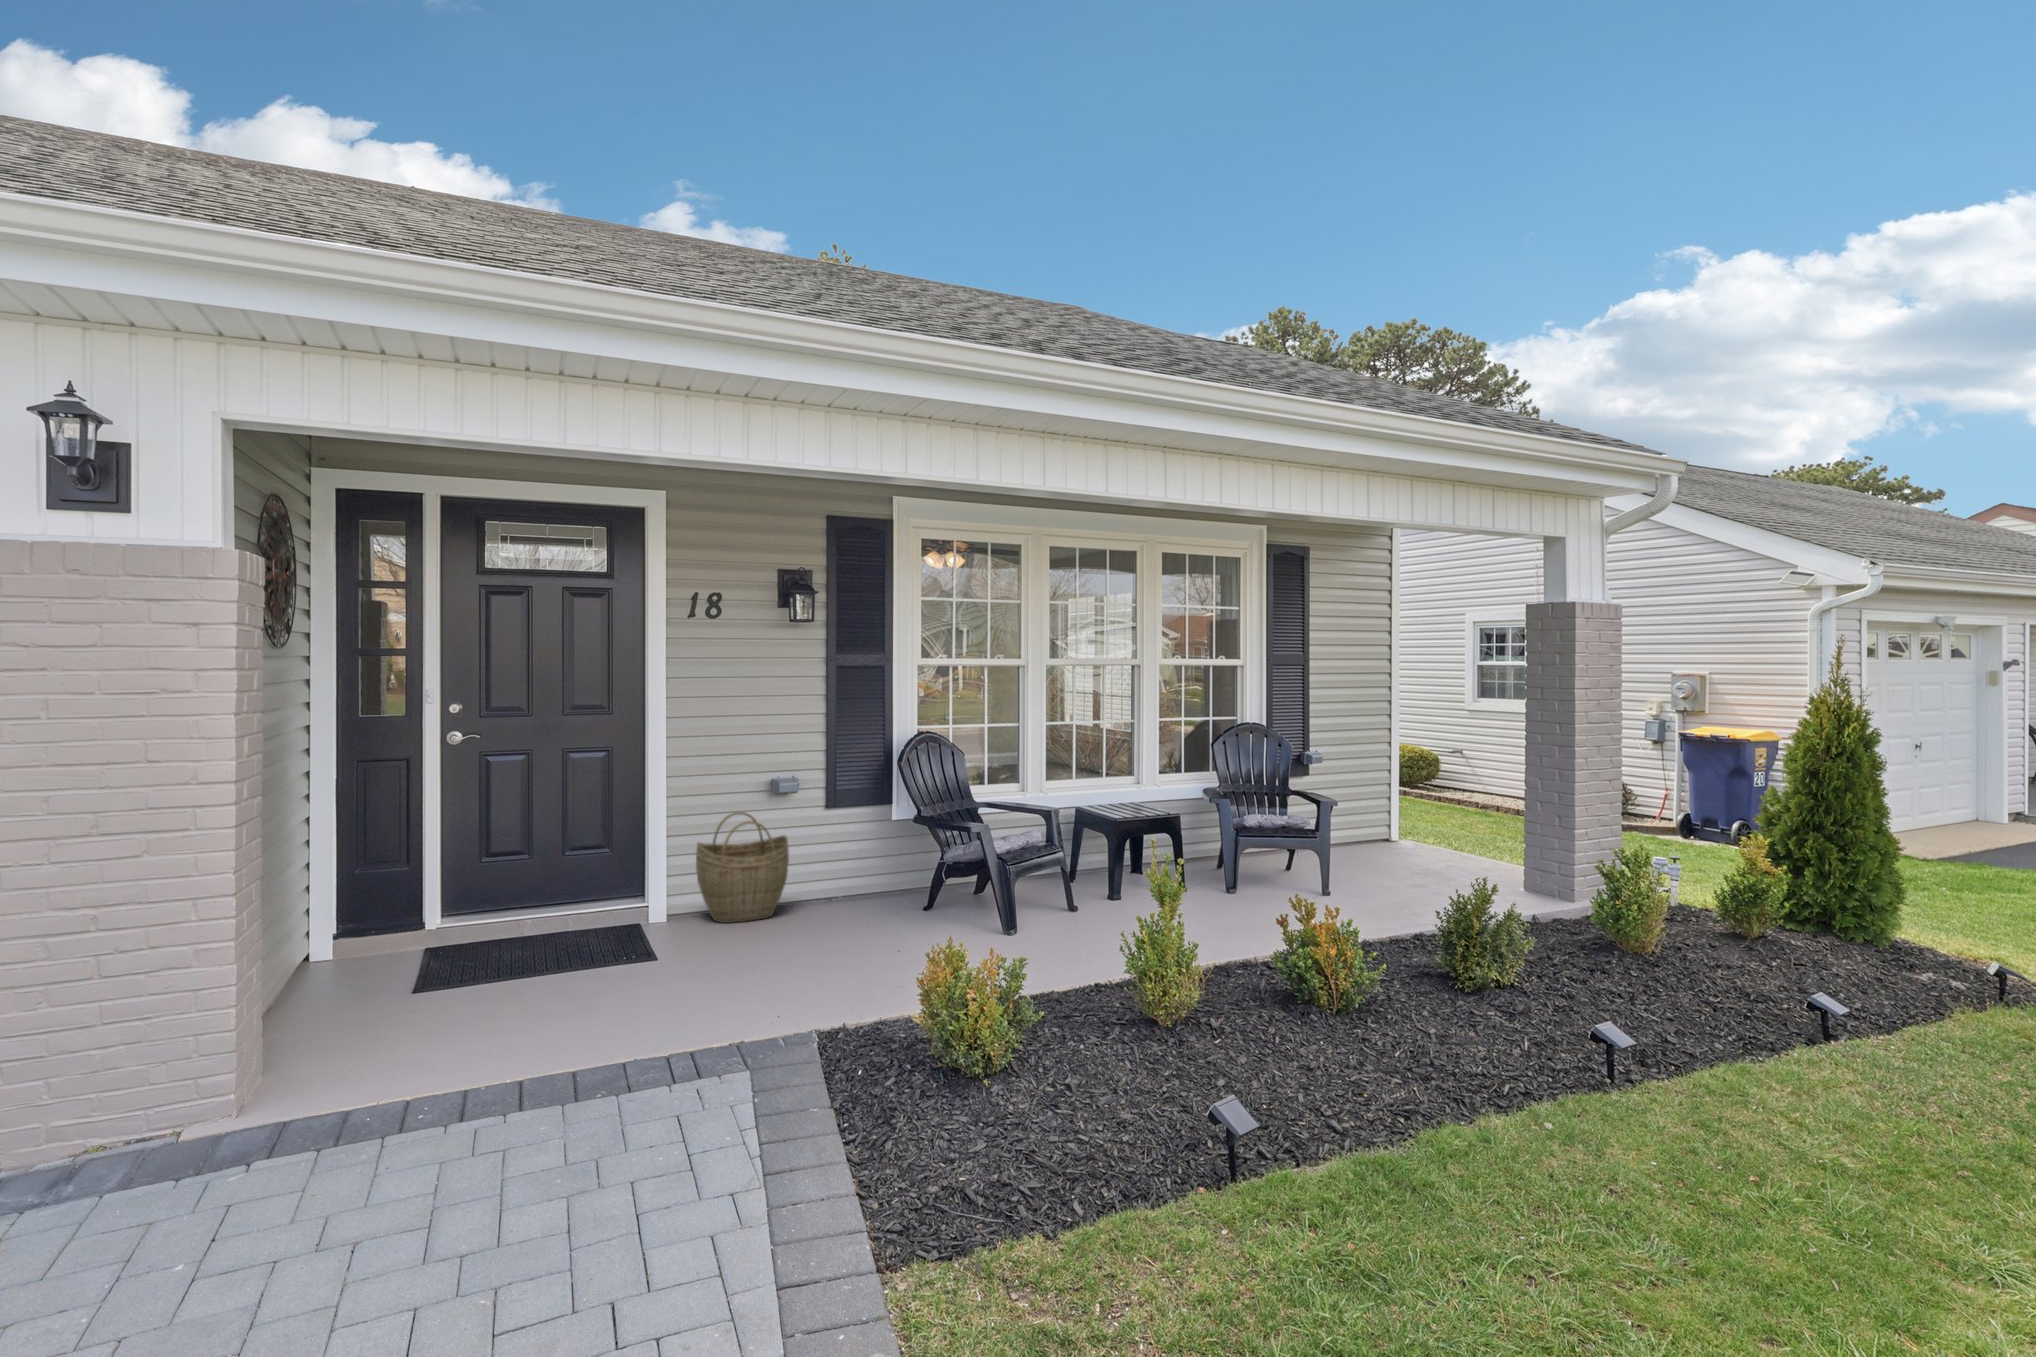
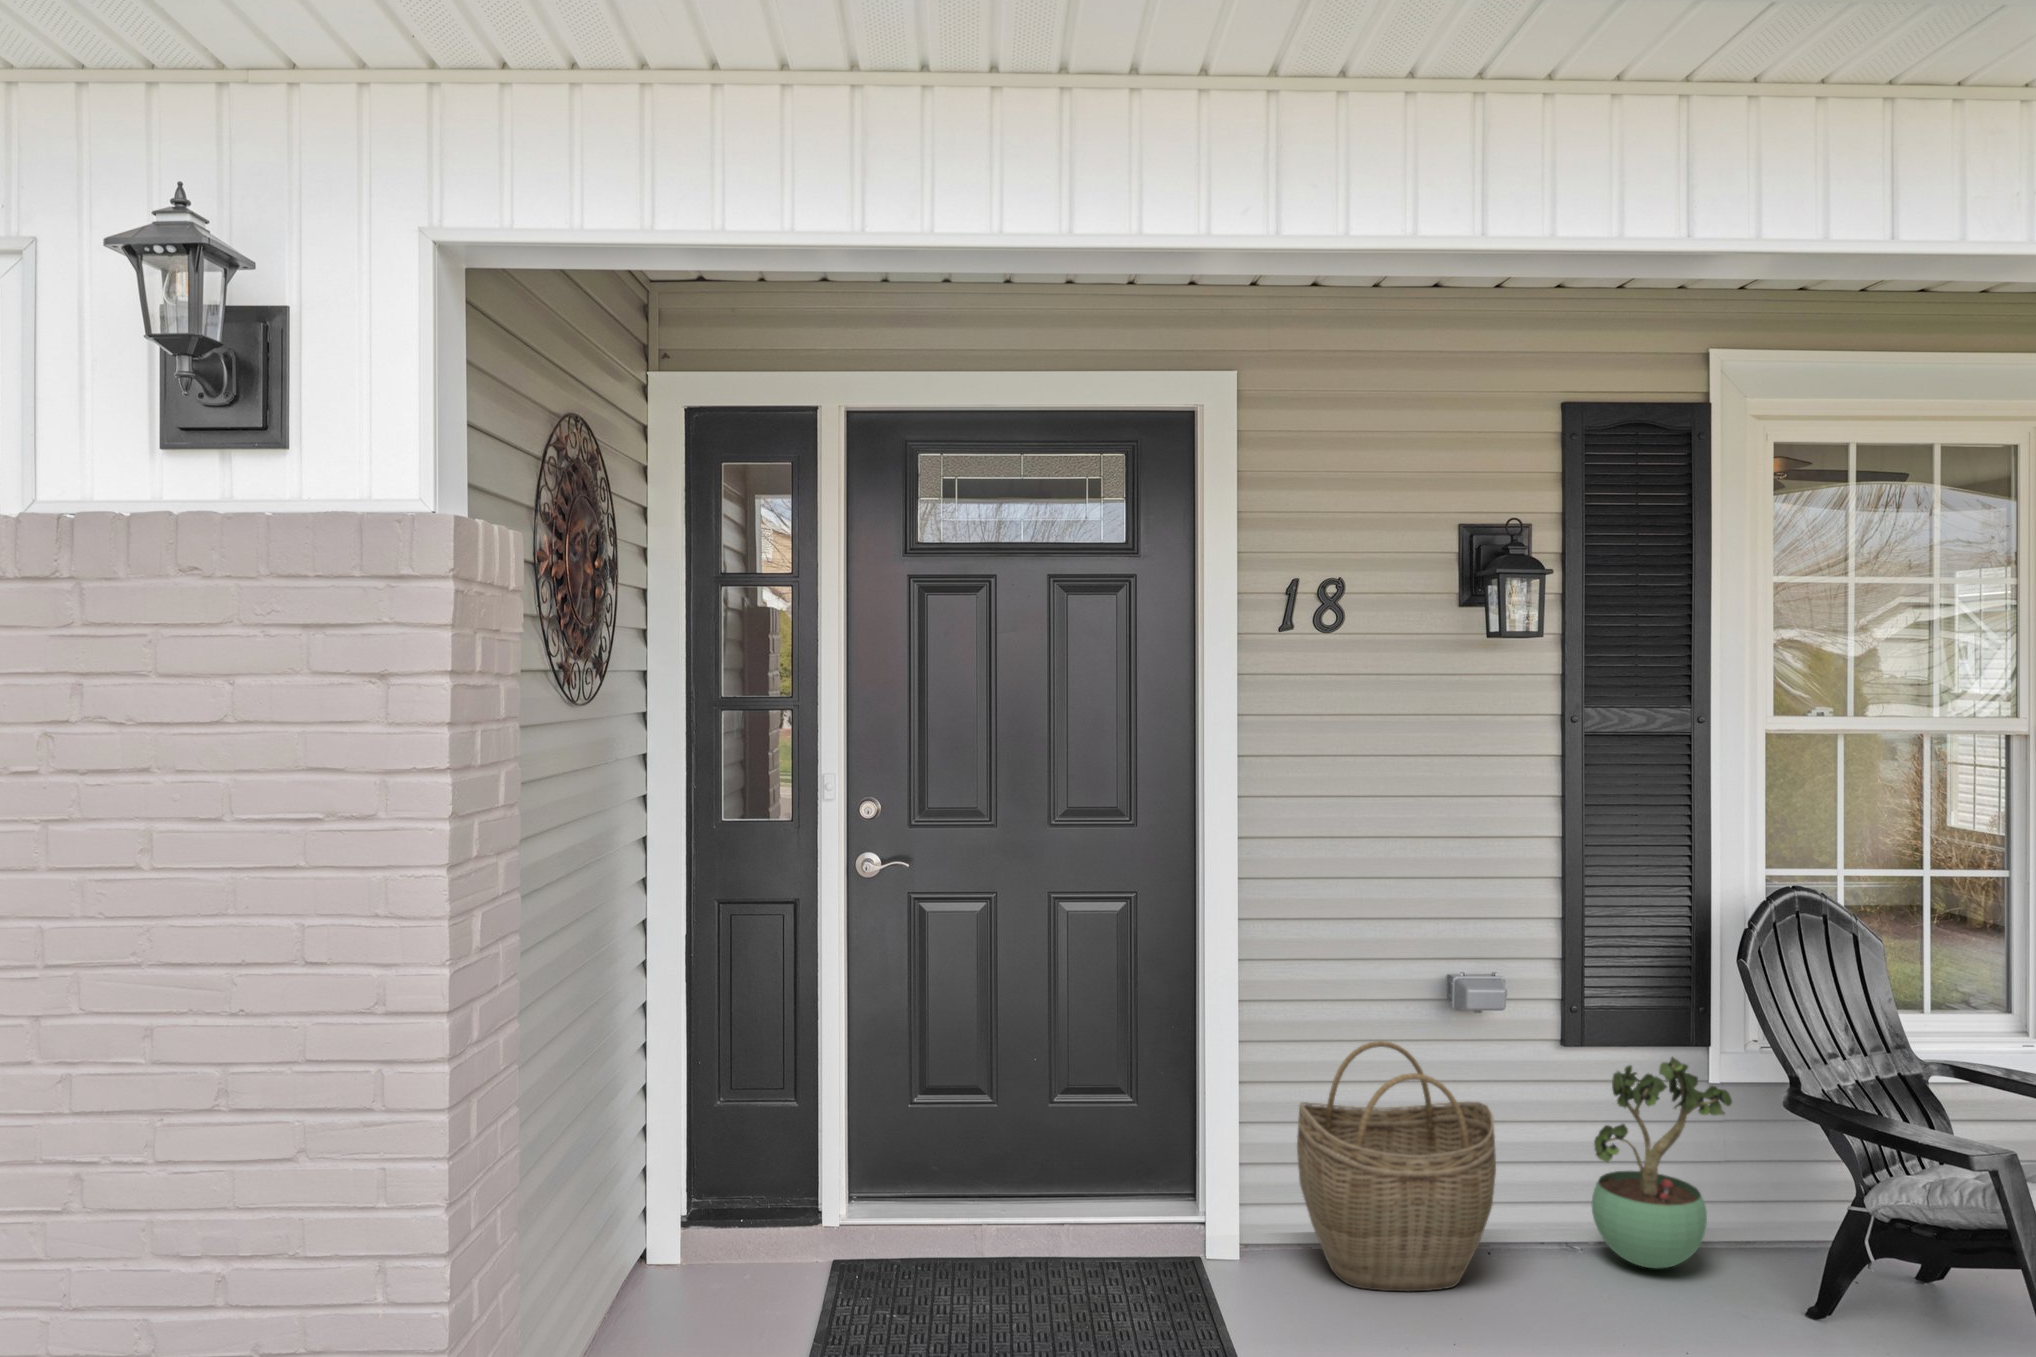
potted plant: none [834,808,893,902] -> present [1592,1057,1732,1268]

